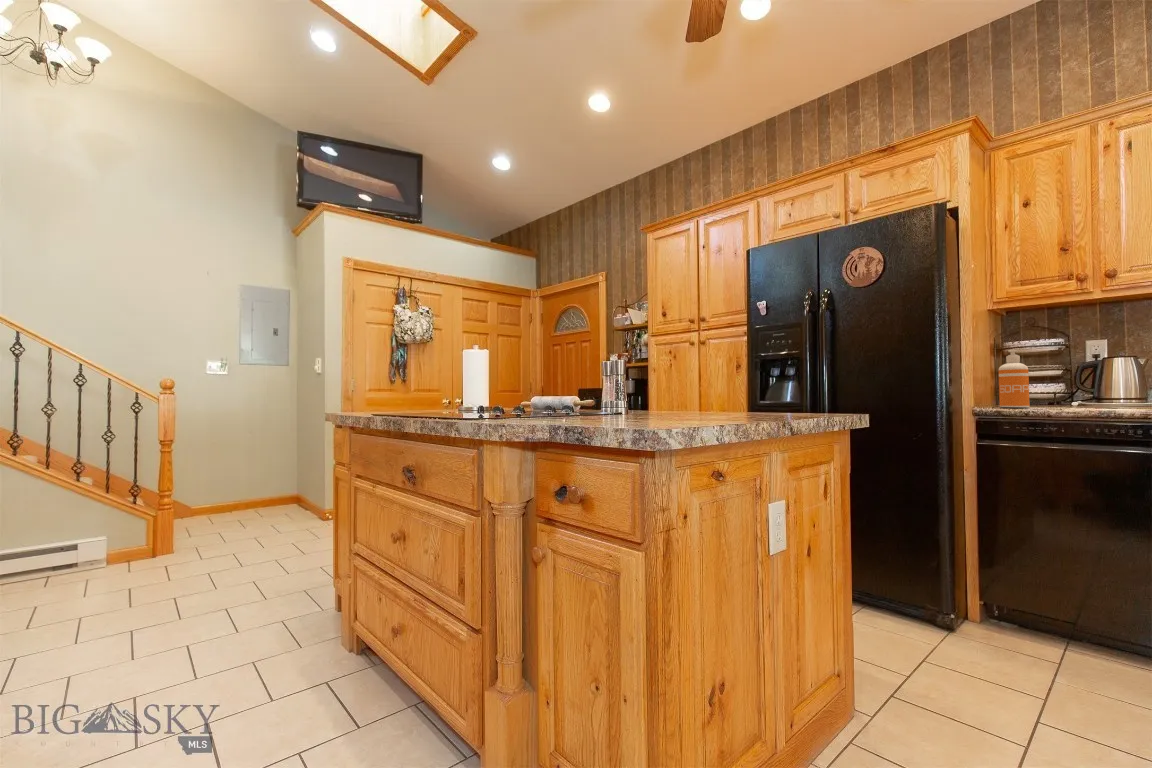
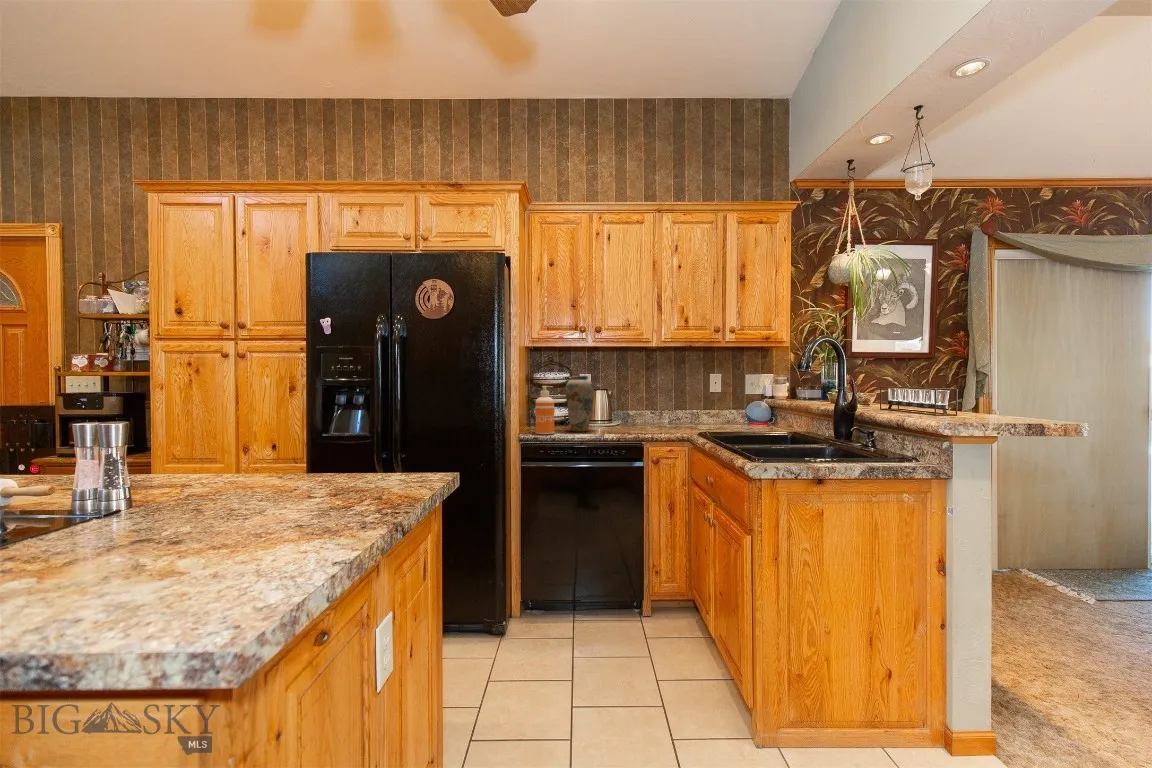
vase: none [1050,334,1100,407] -> present [566,376,594,431]

